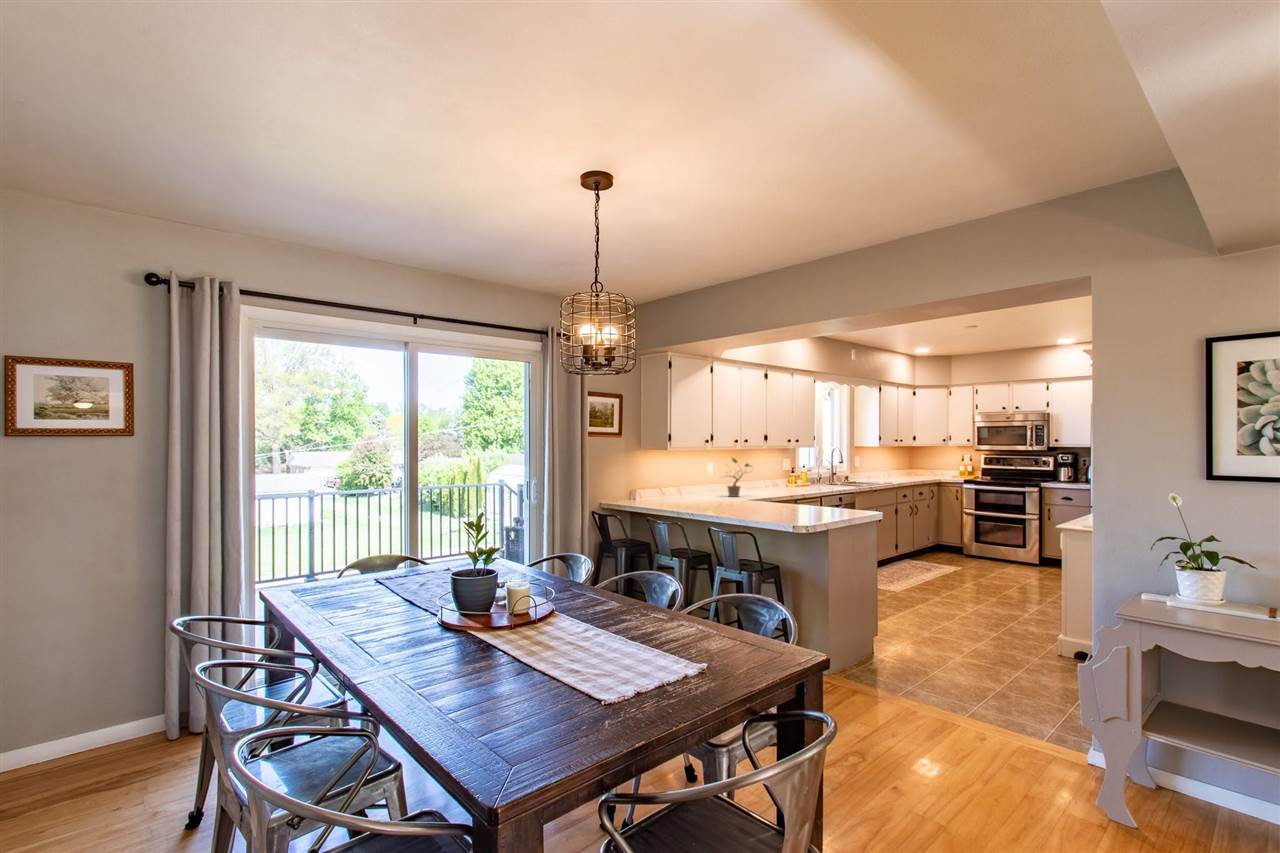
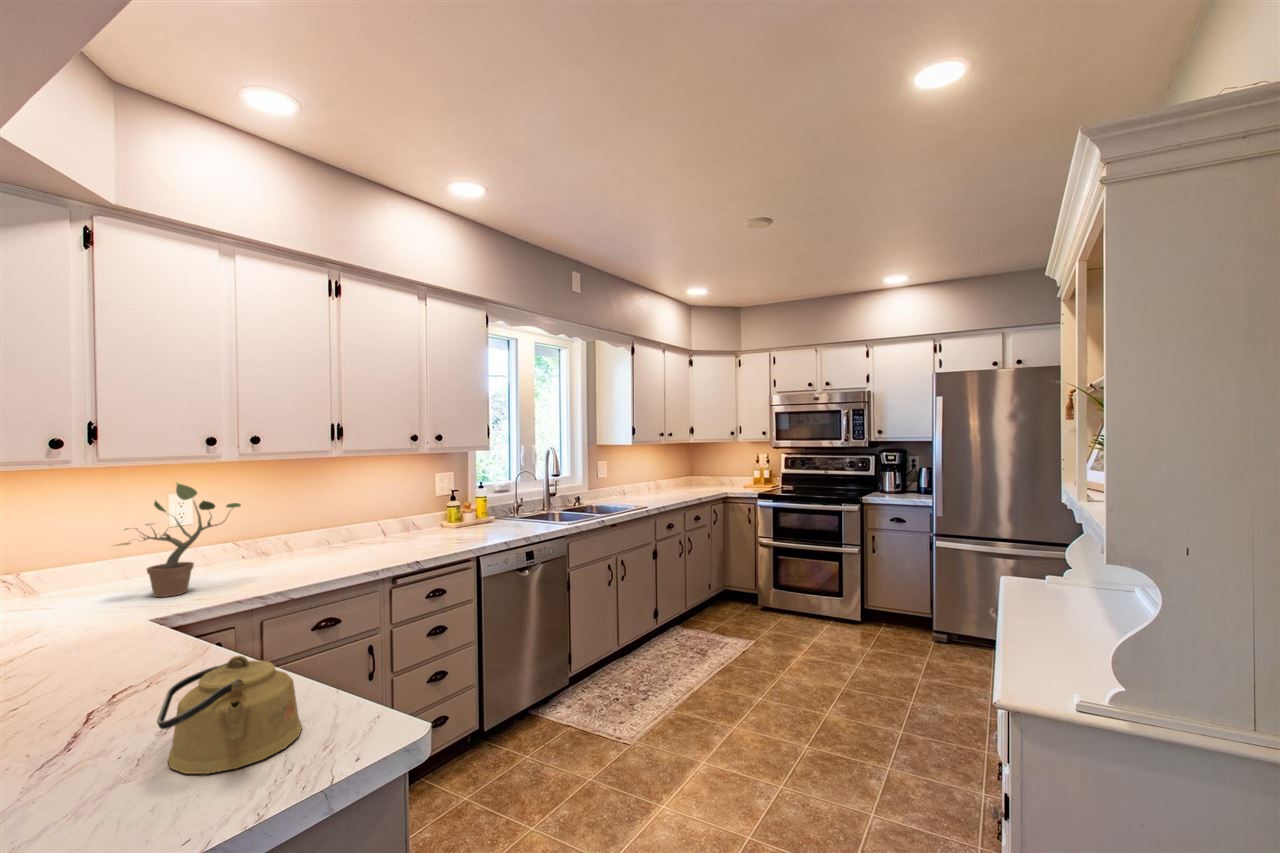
kettle: none [818,493,850,514] -> present [157,656,302,774]

